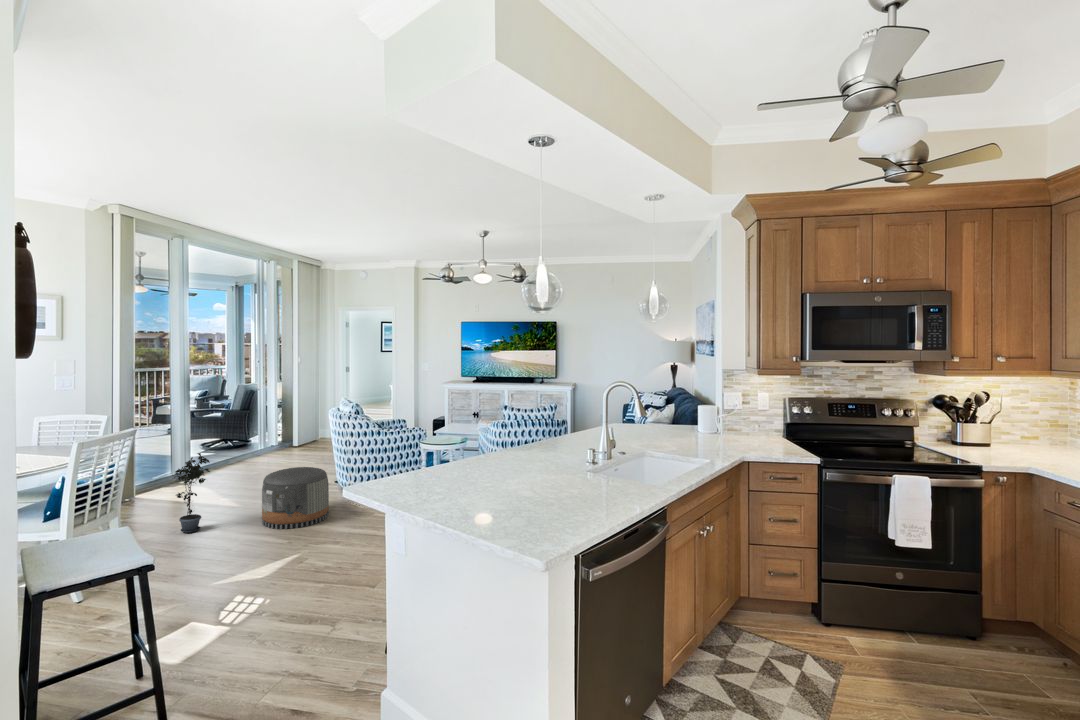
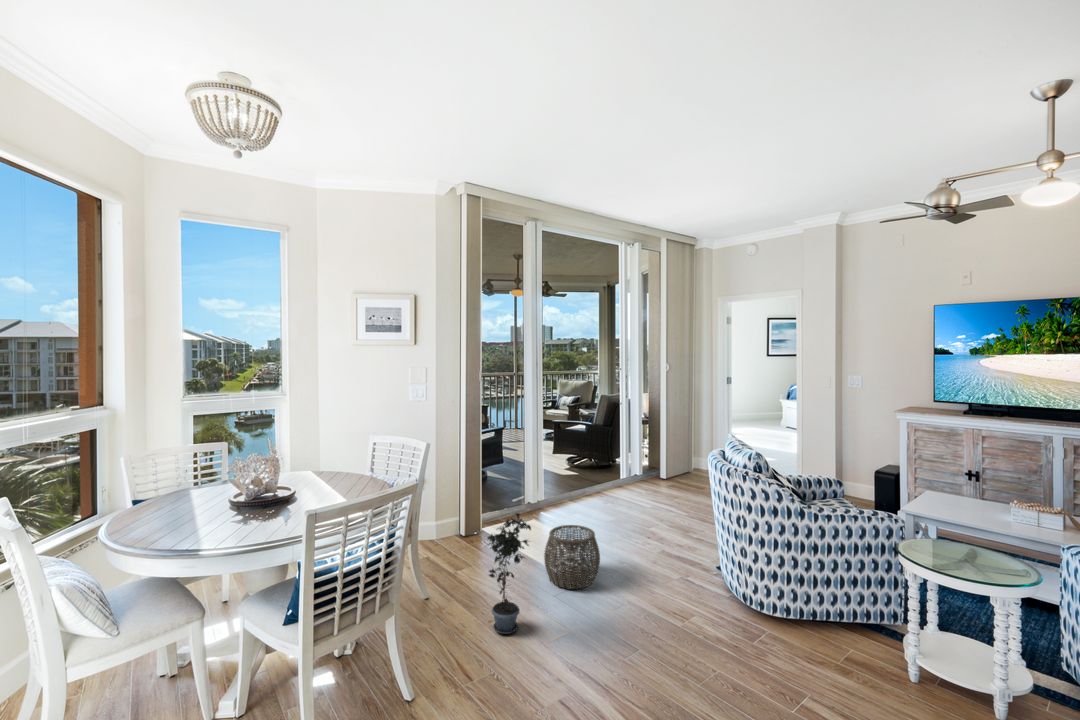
pouf: present [262,467,329,529] -> none [599,556,708,689]
woven basket: none [210,468,256,509] -> present [544,525,600,589]

